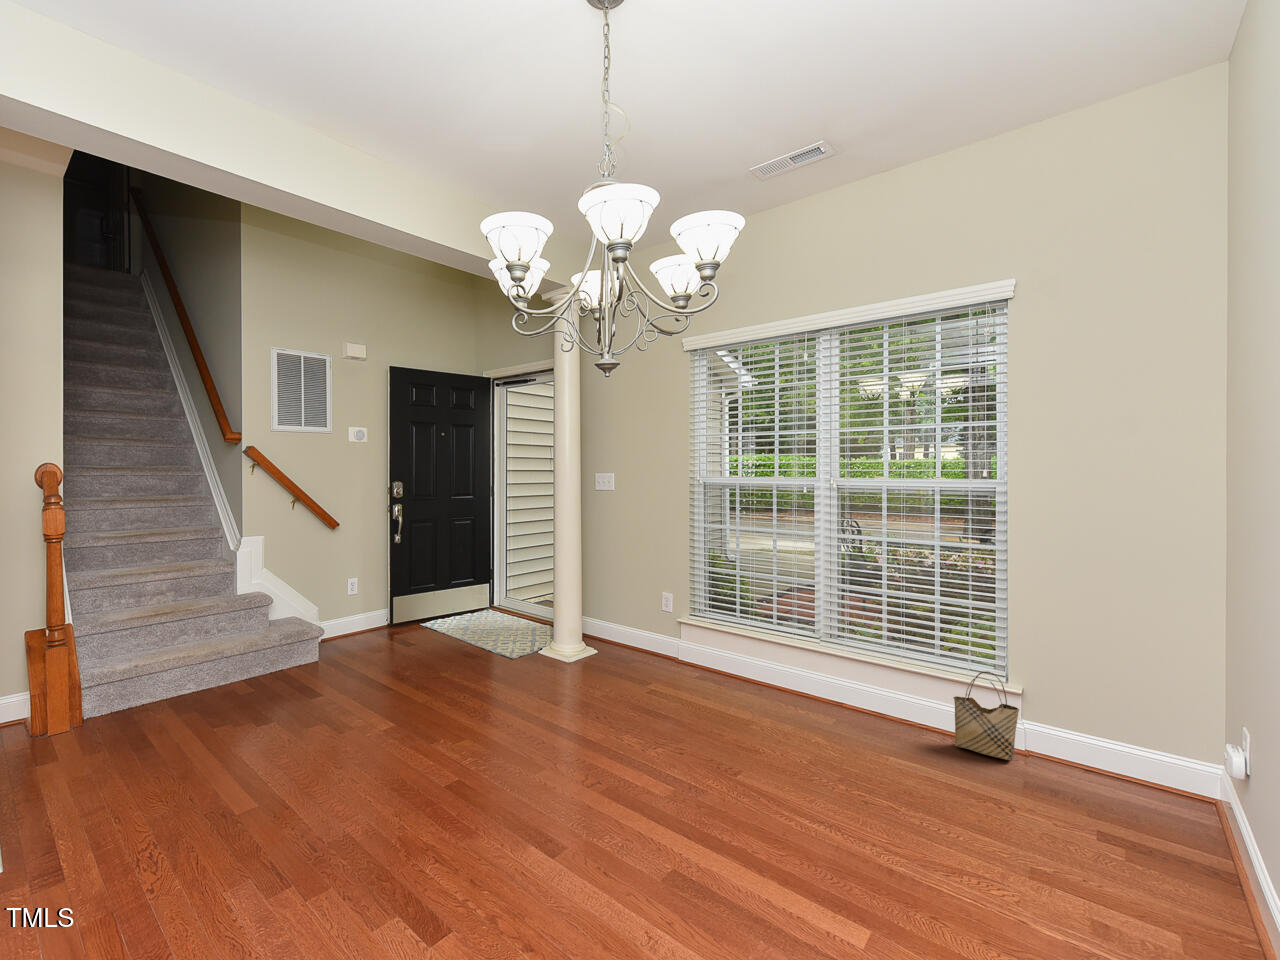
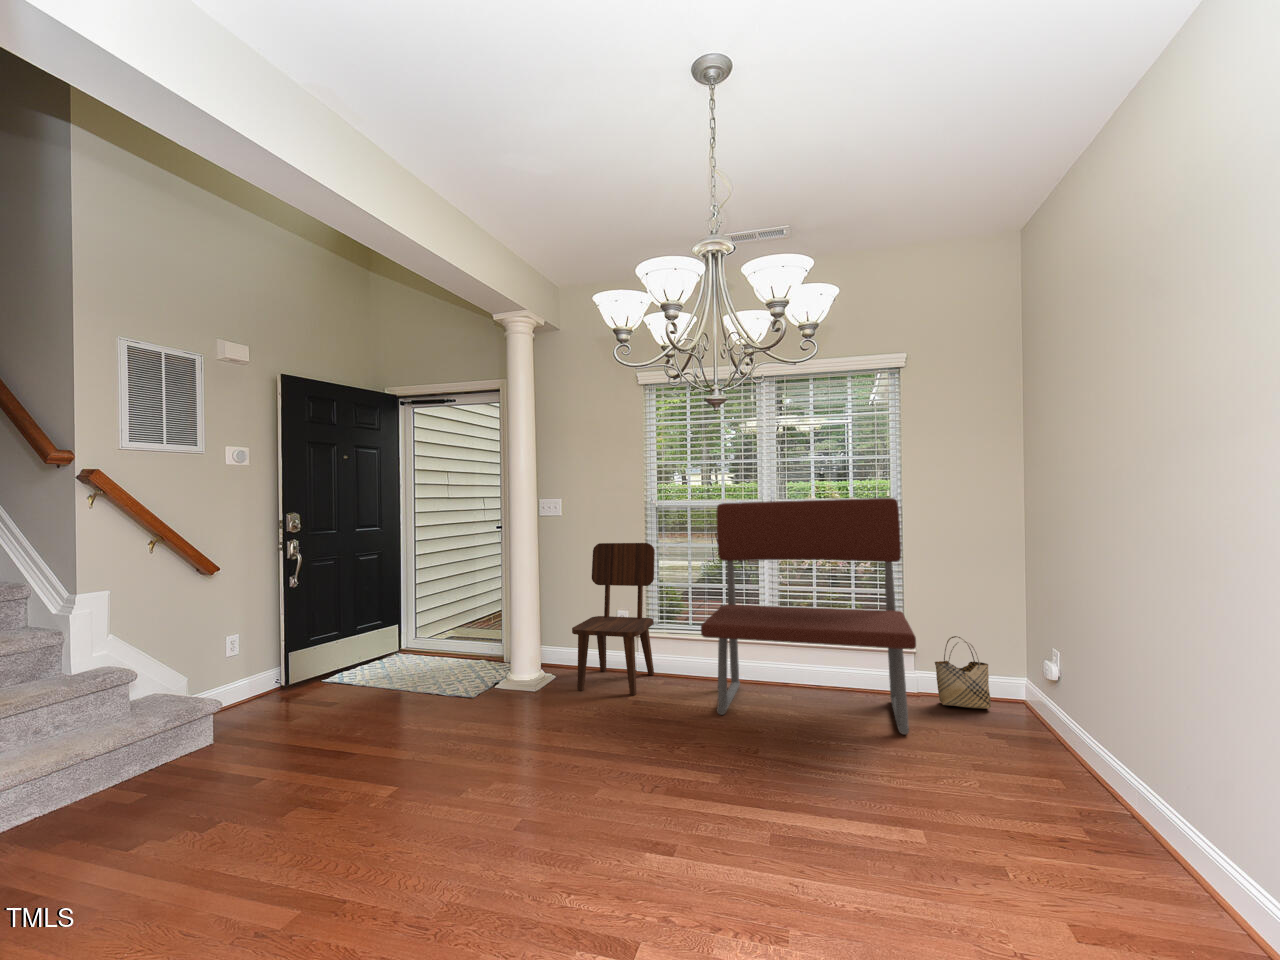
bench: none [682,497,920,763] -> present [701,498,916,734]
dining chair: none [599,528,691,679] -> present [572,543,655,695]

